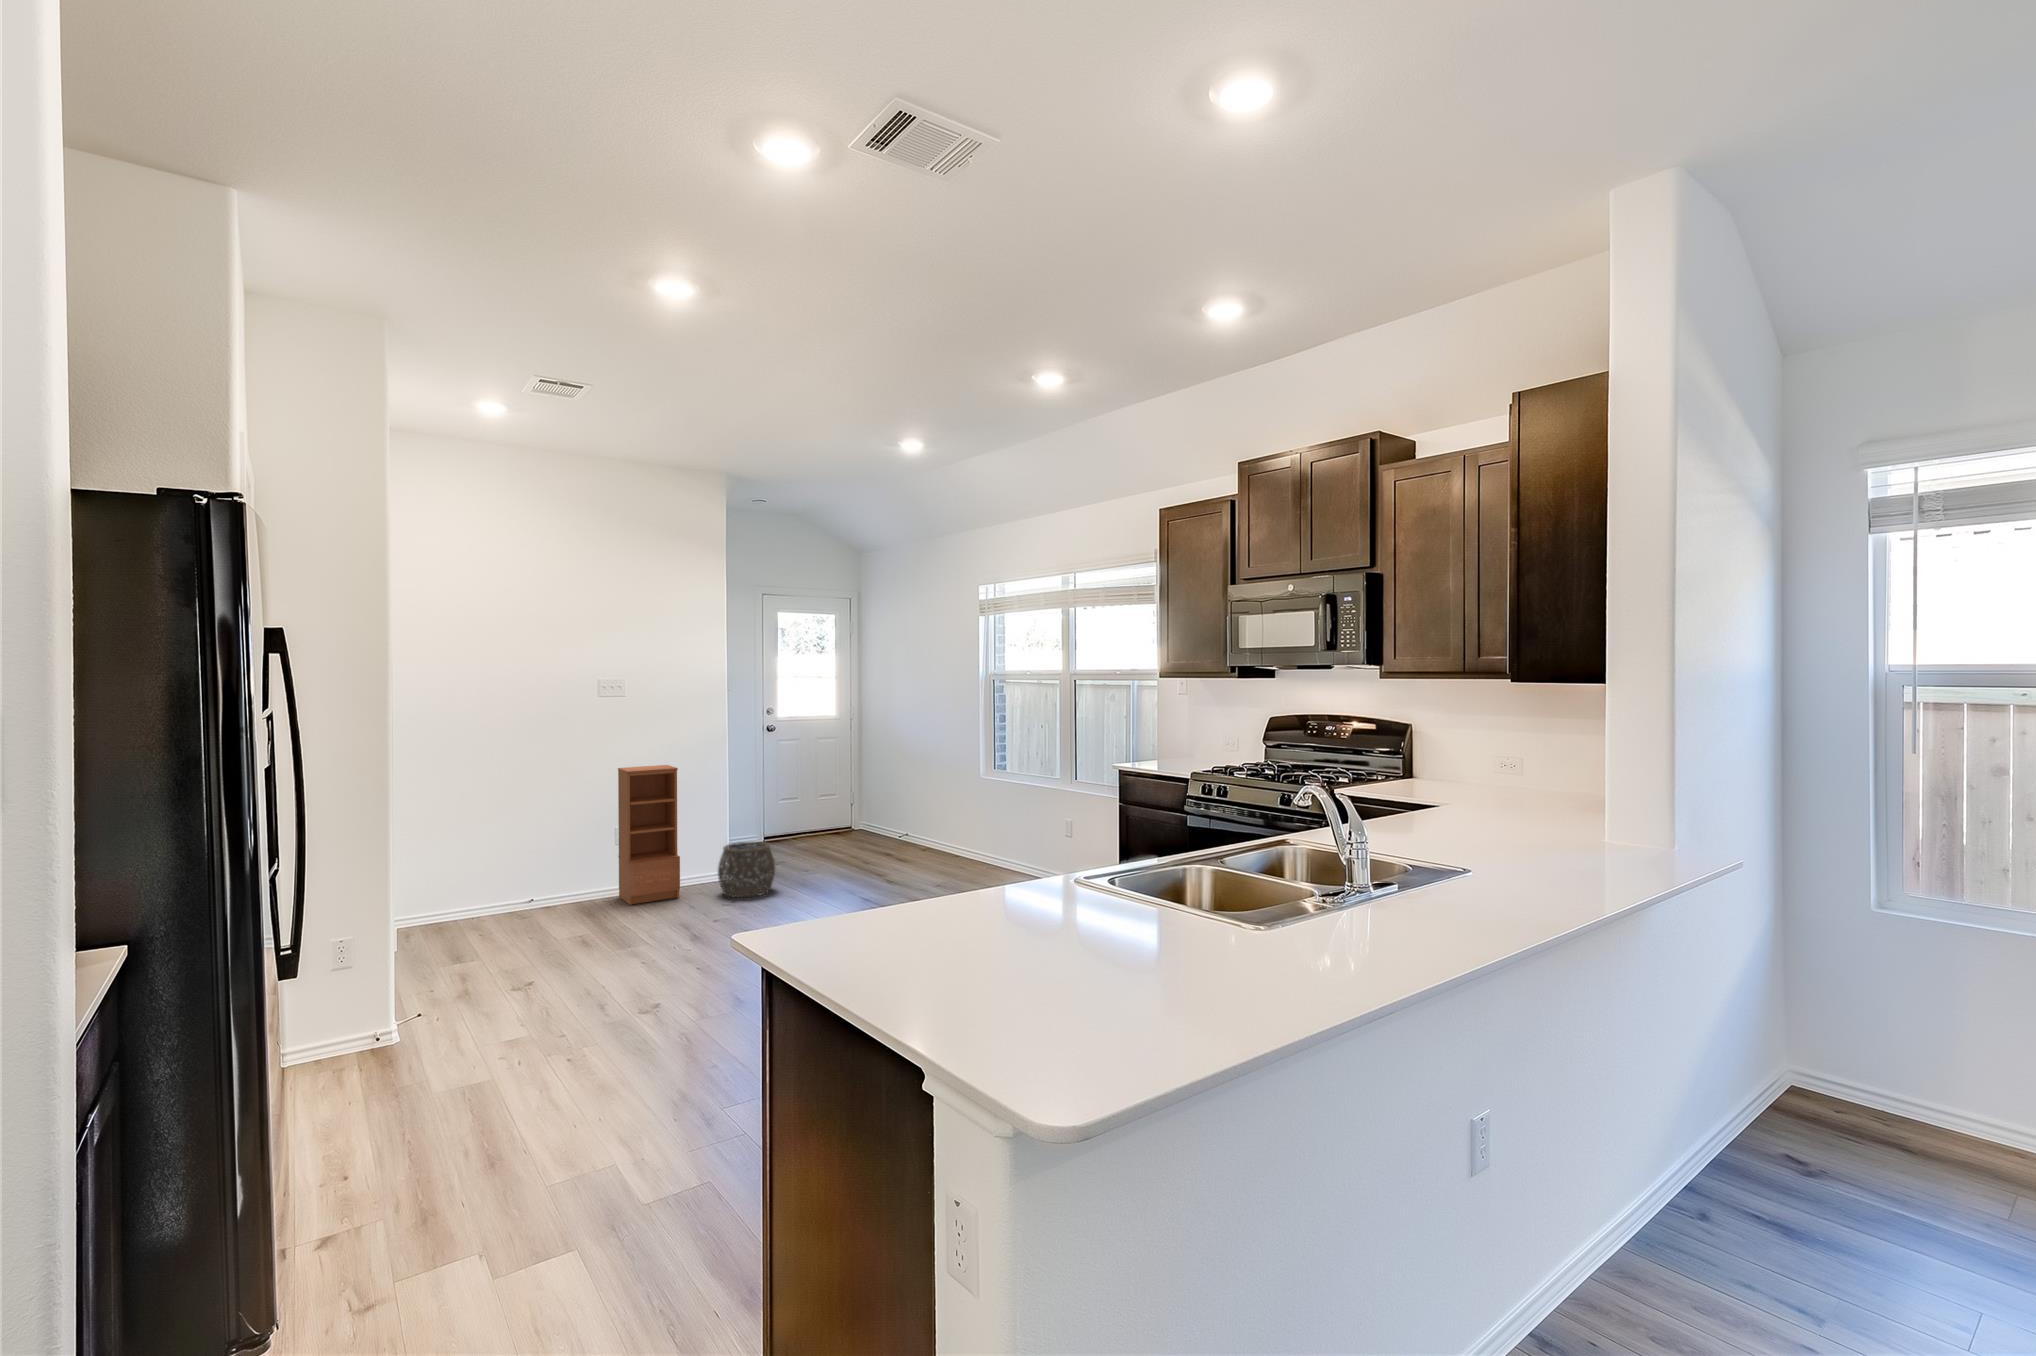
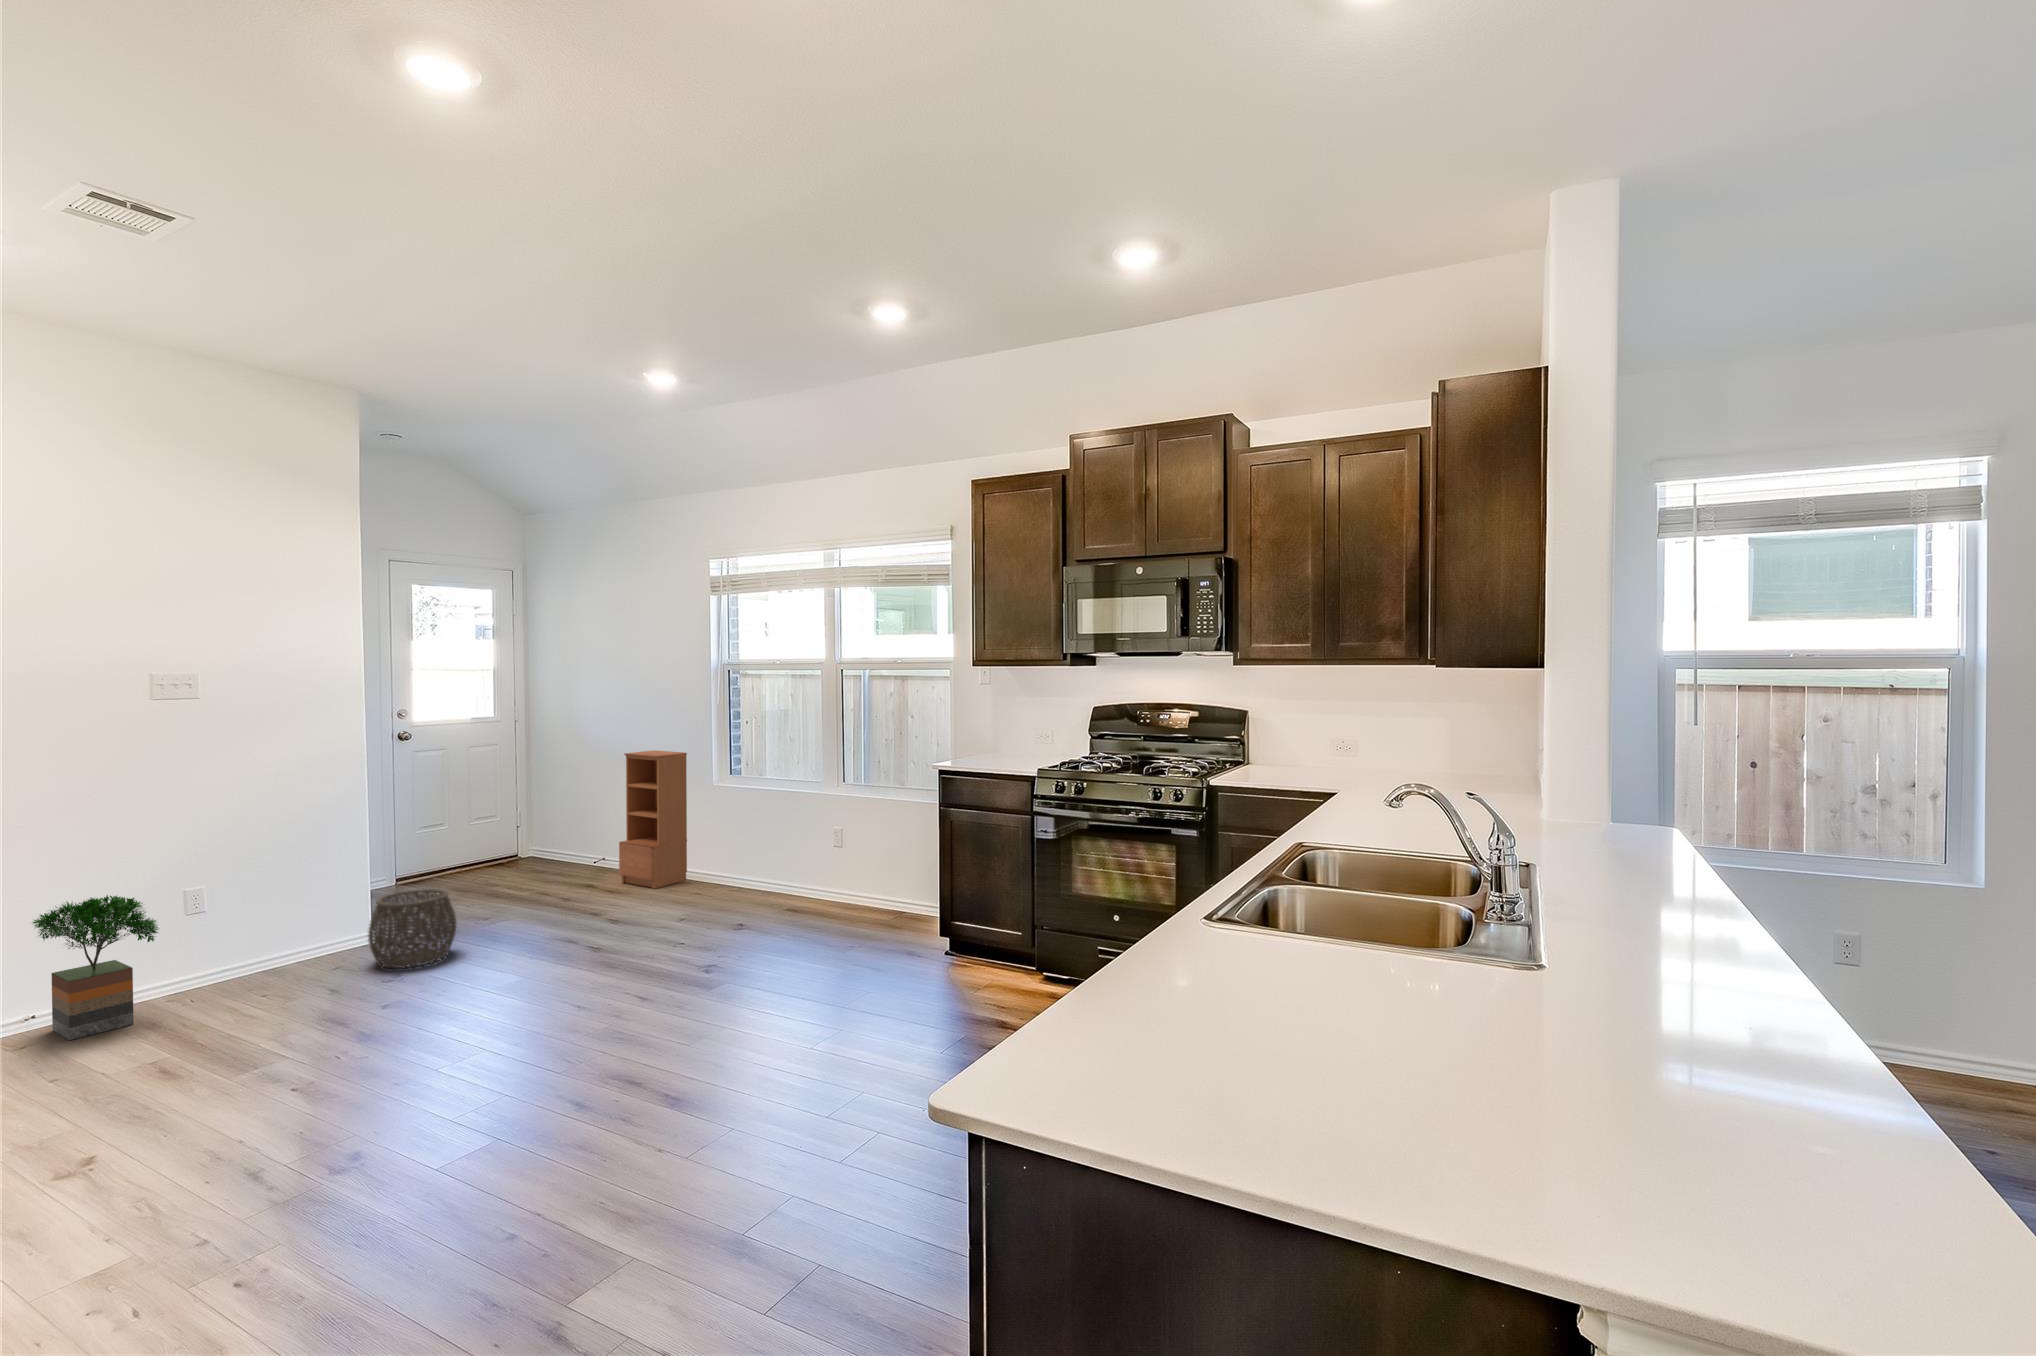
bookcase: present [618,765,680,905] -> present [619,750,687,889]
potted tree: none [524,827,592,920] -> present [33,895,158,1040]

